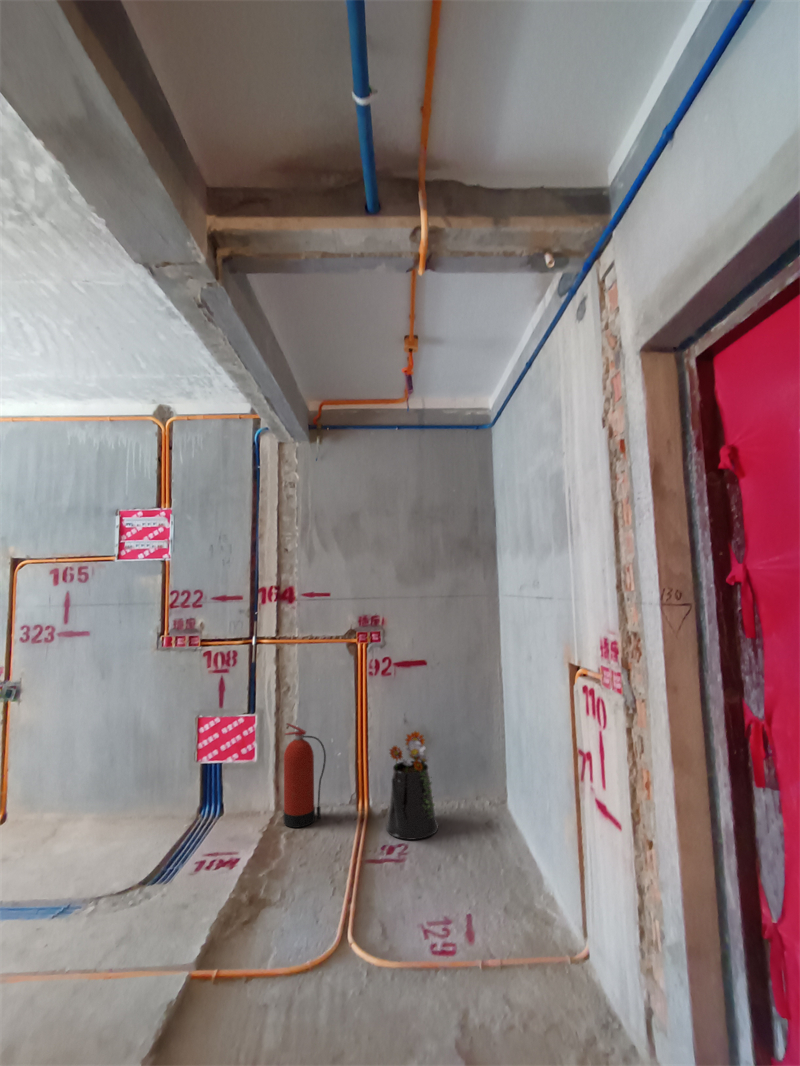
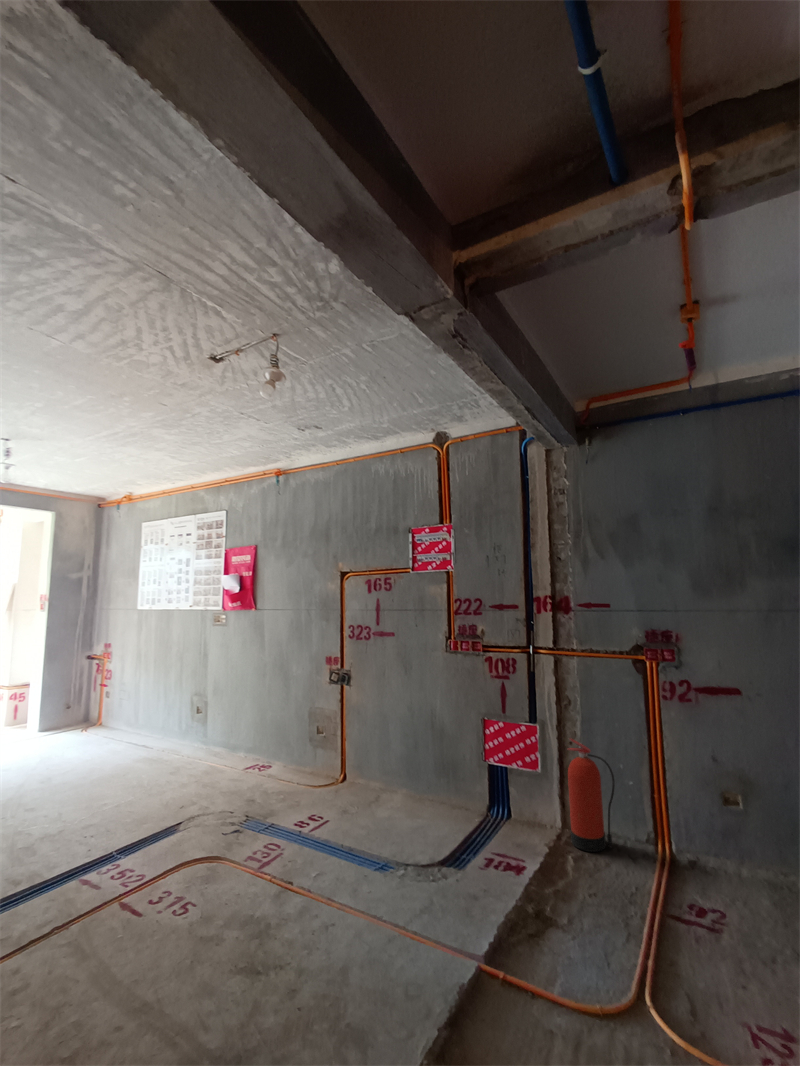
watering can: present [386,731,438,840] -> none [689,771,770,911]

